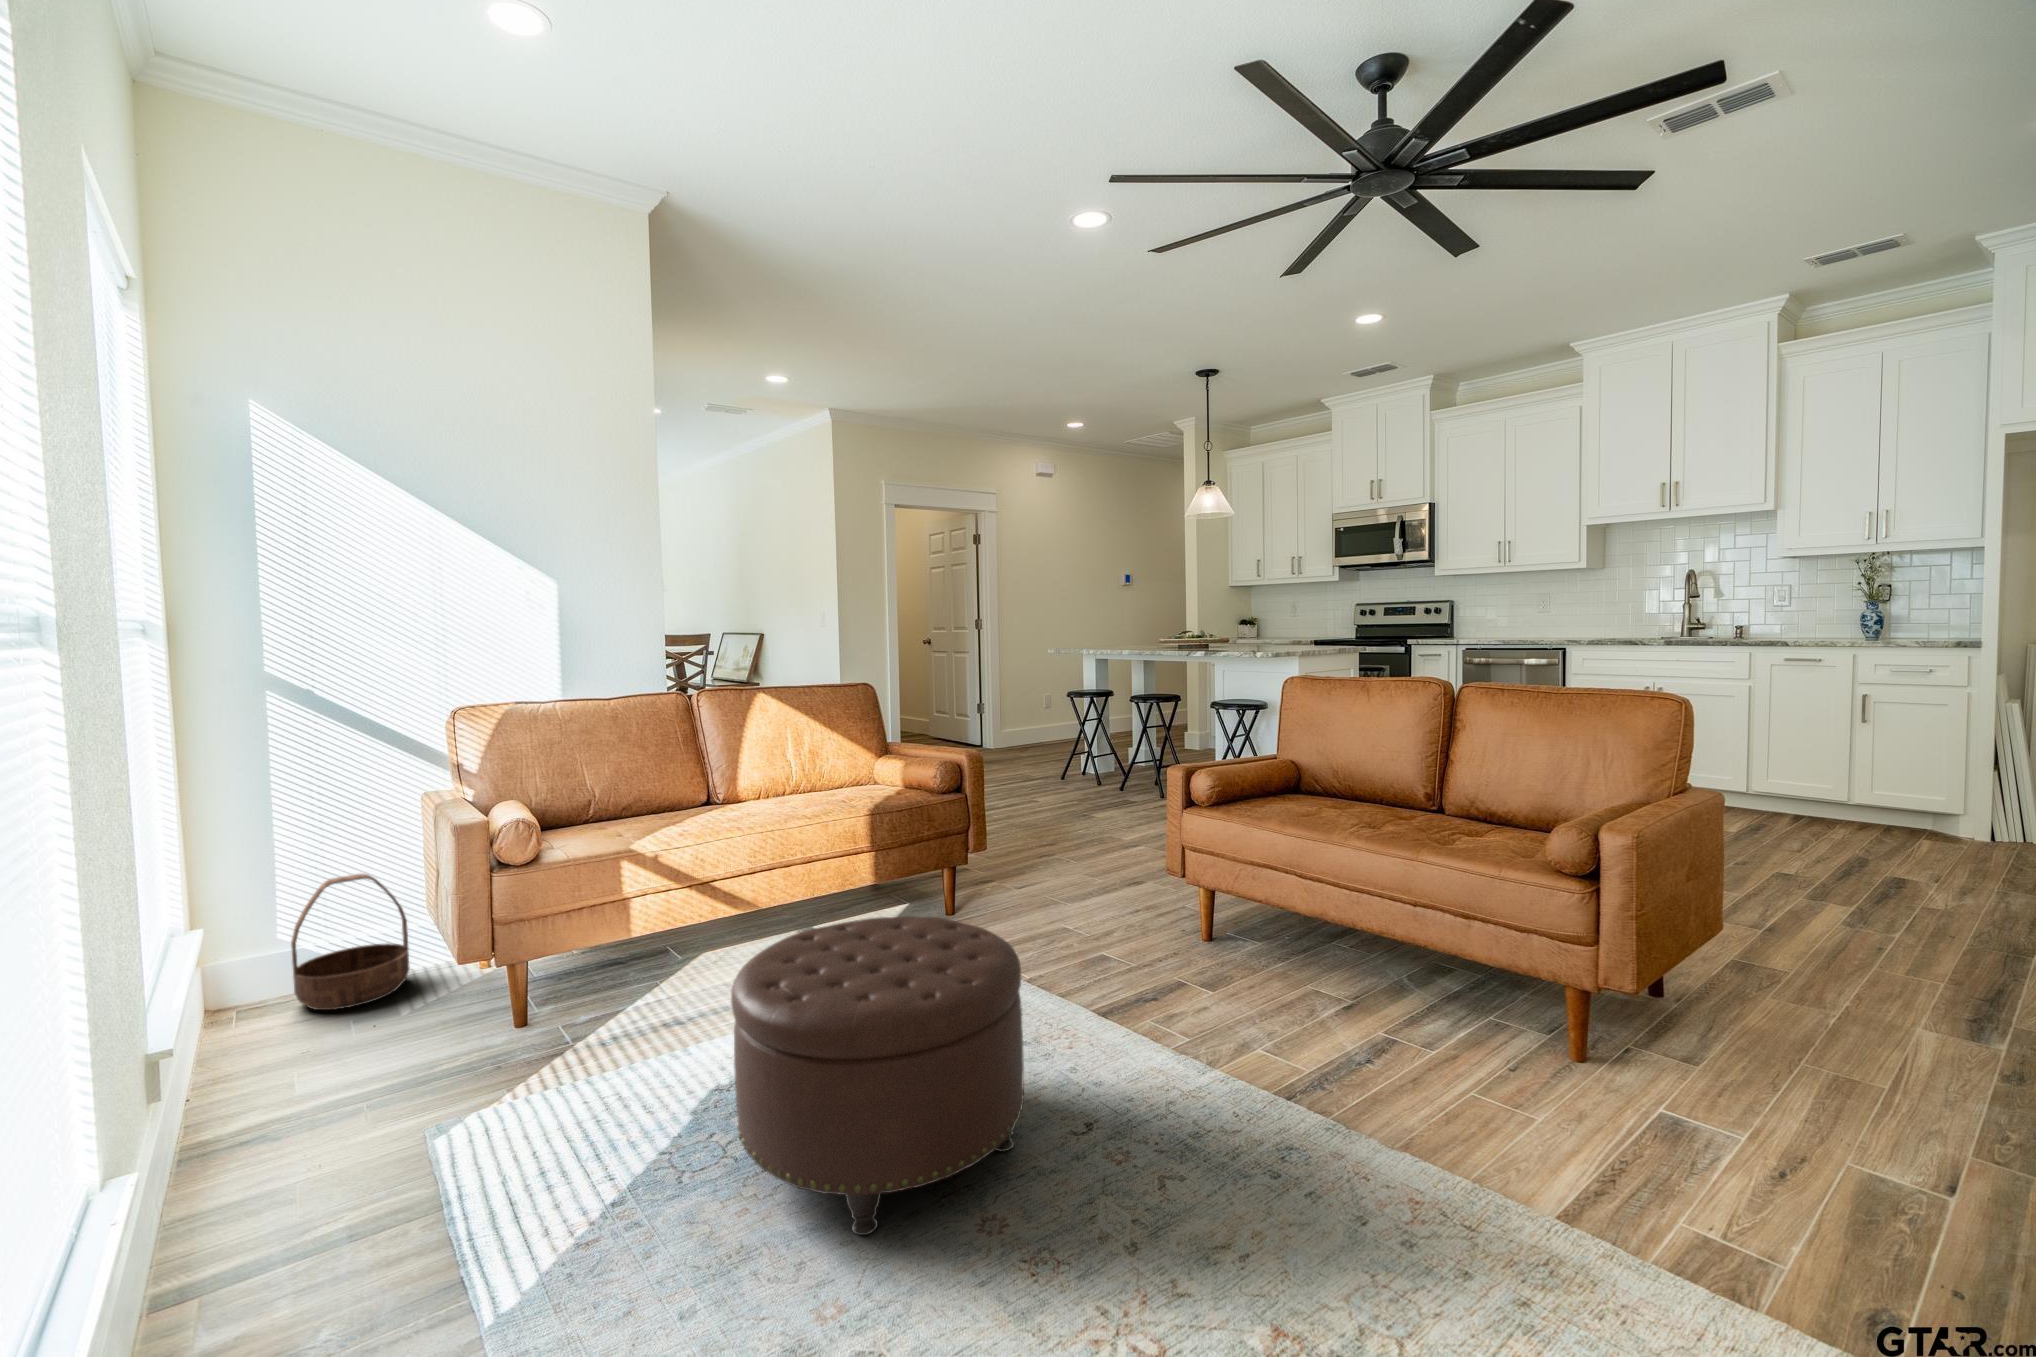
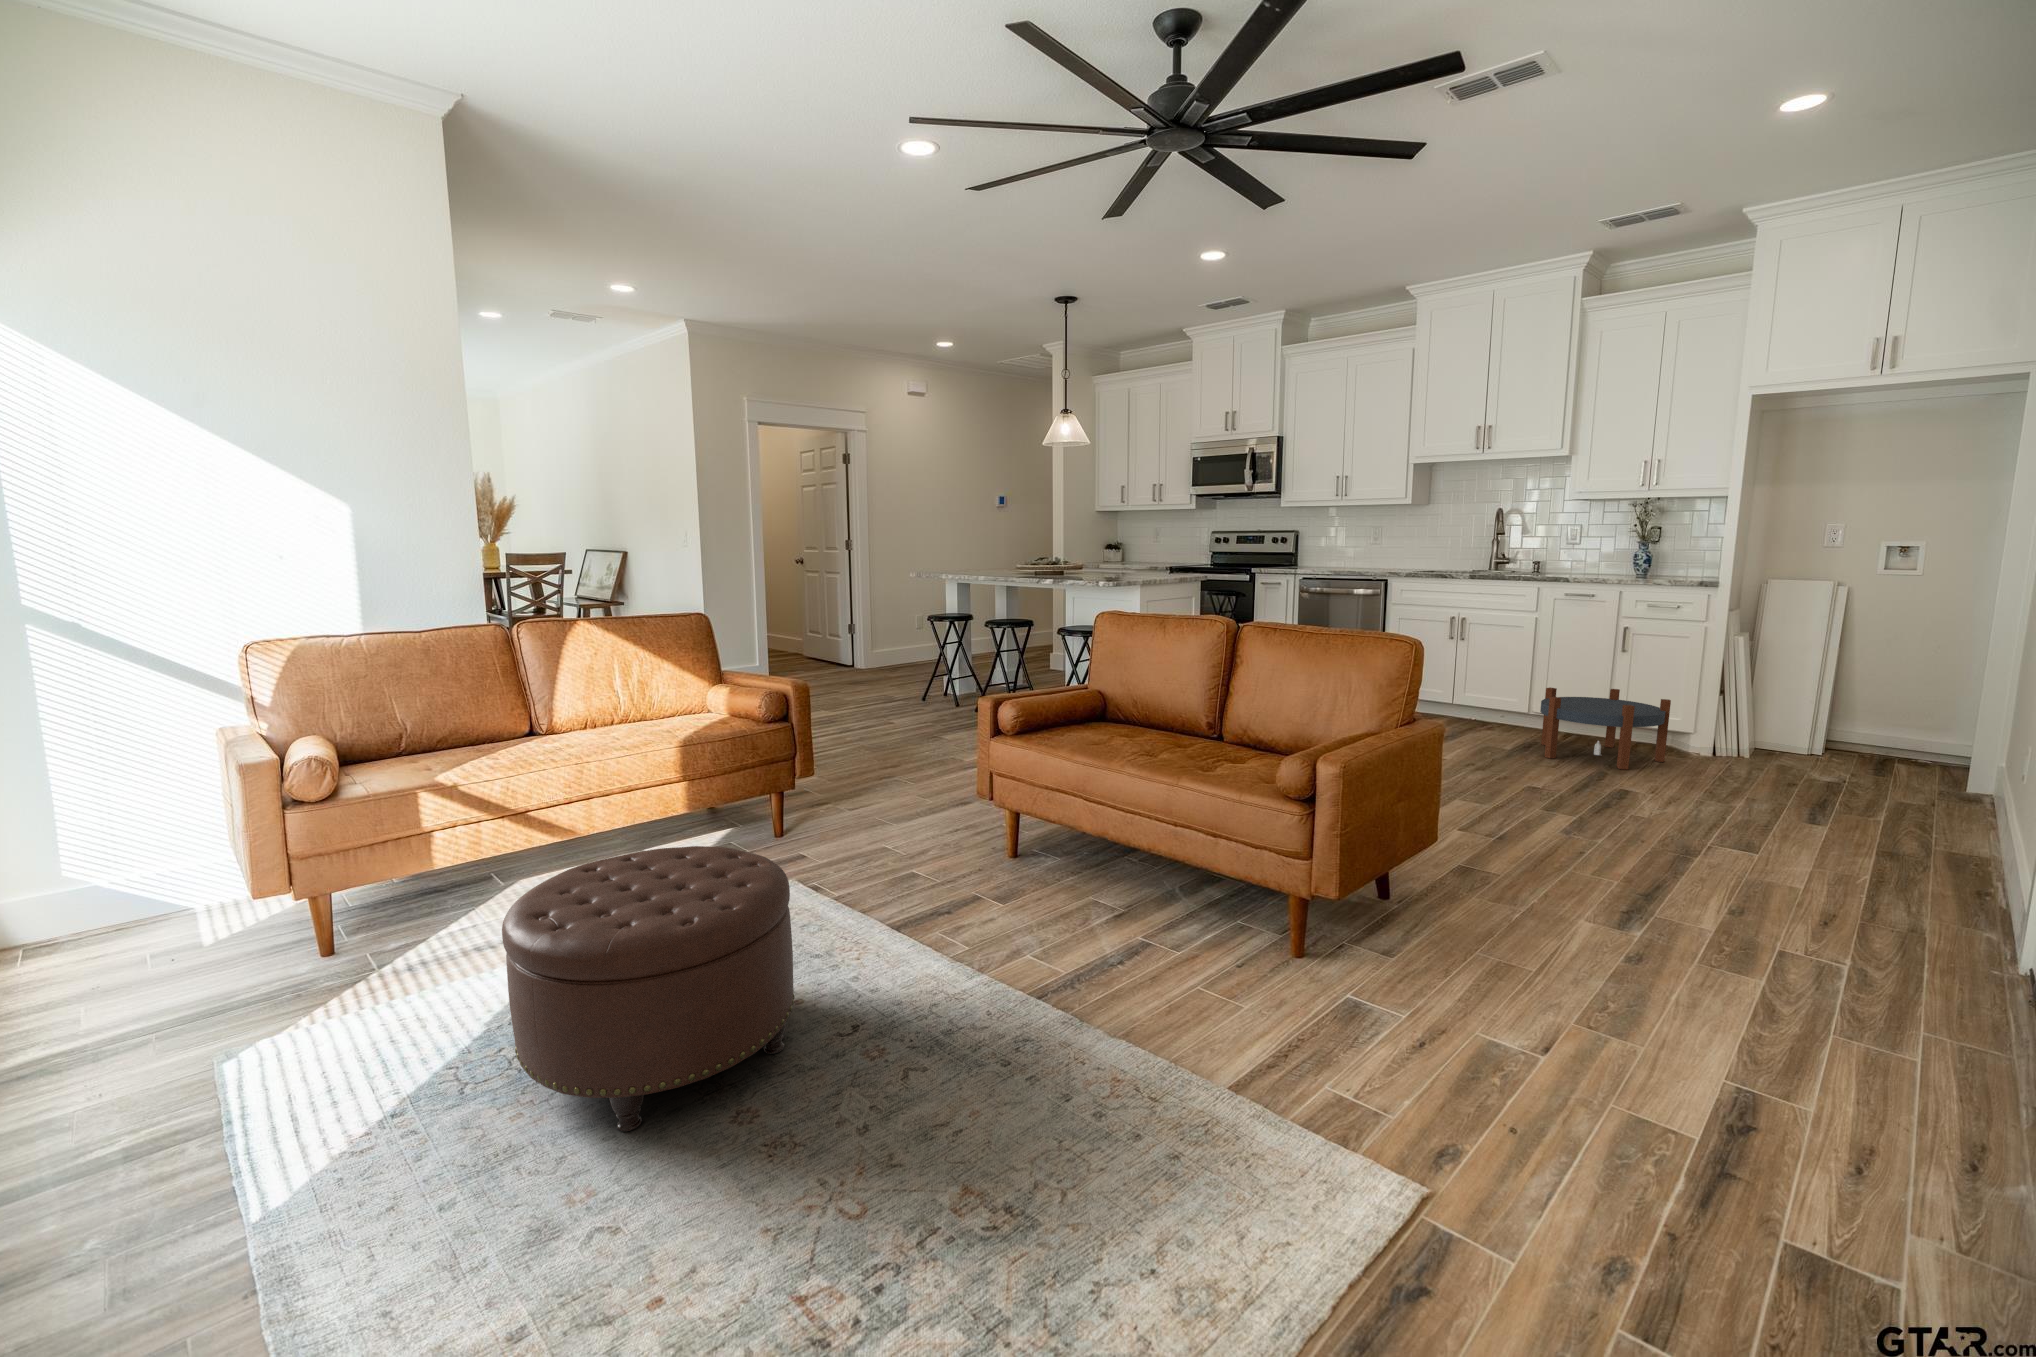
side table: none [1770,761,1937,853] -> present [1540,687,1671,770]
basket: present [291,874,410,1010] -> none [64,809,204,947]

